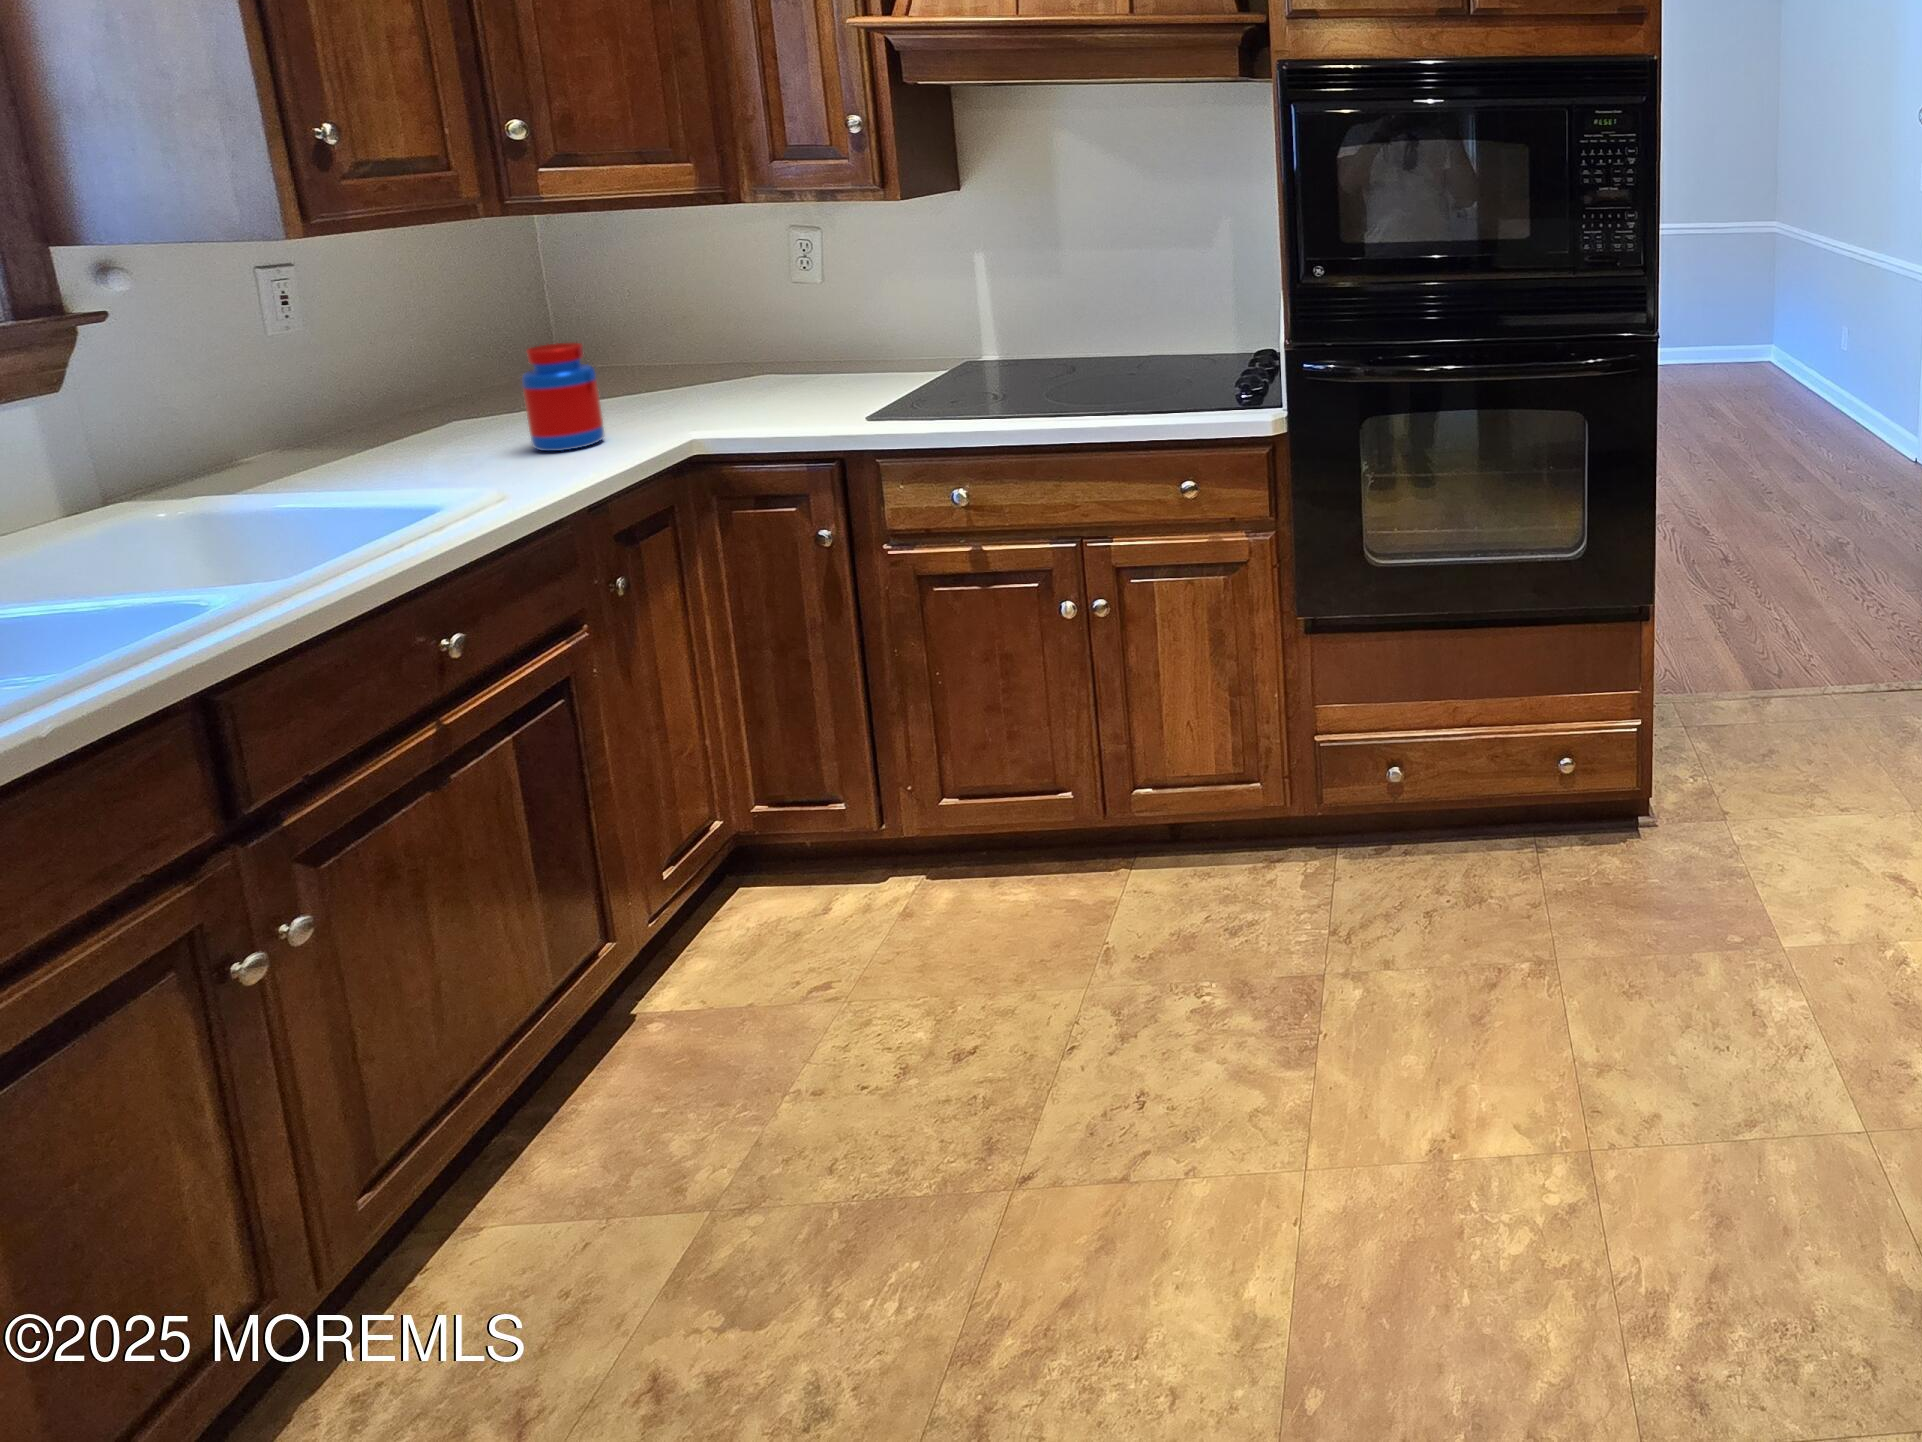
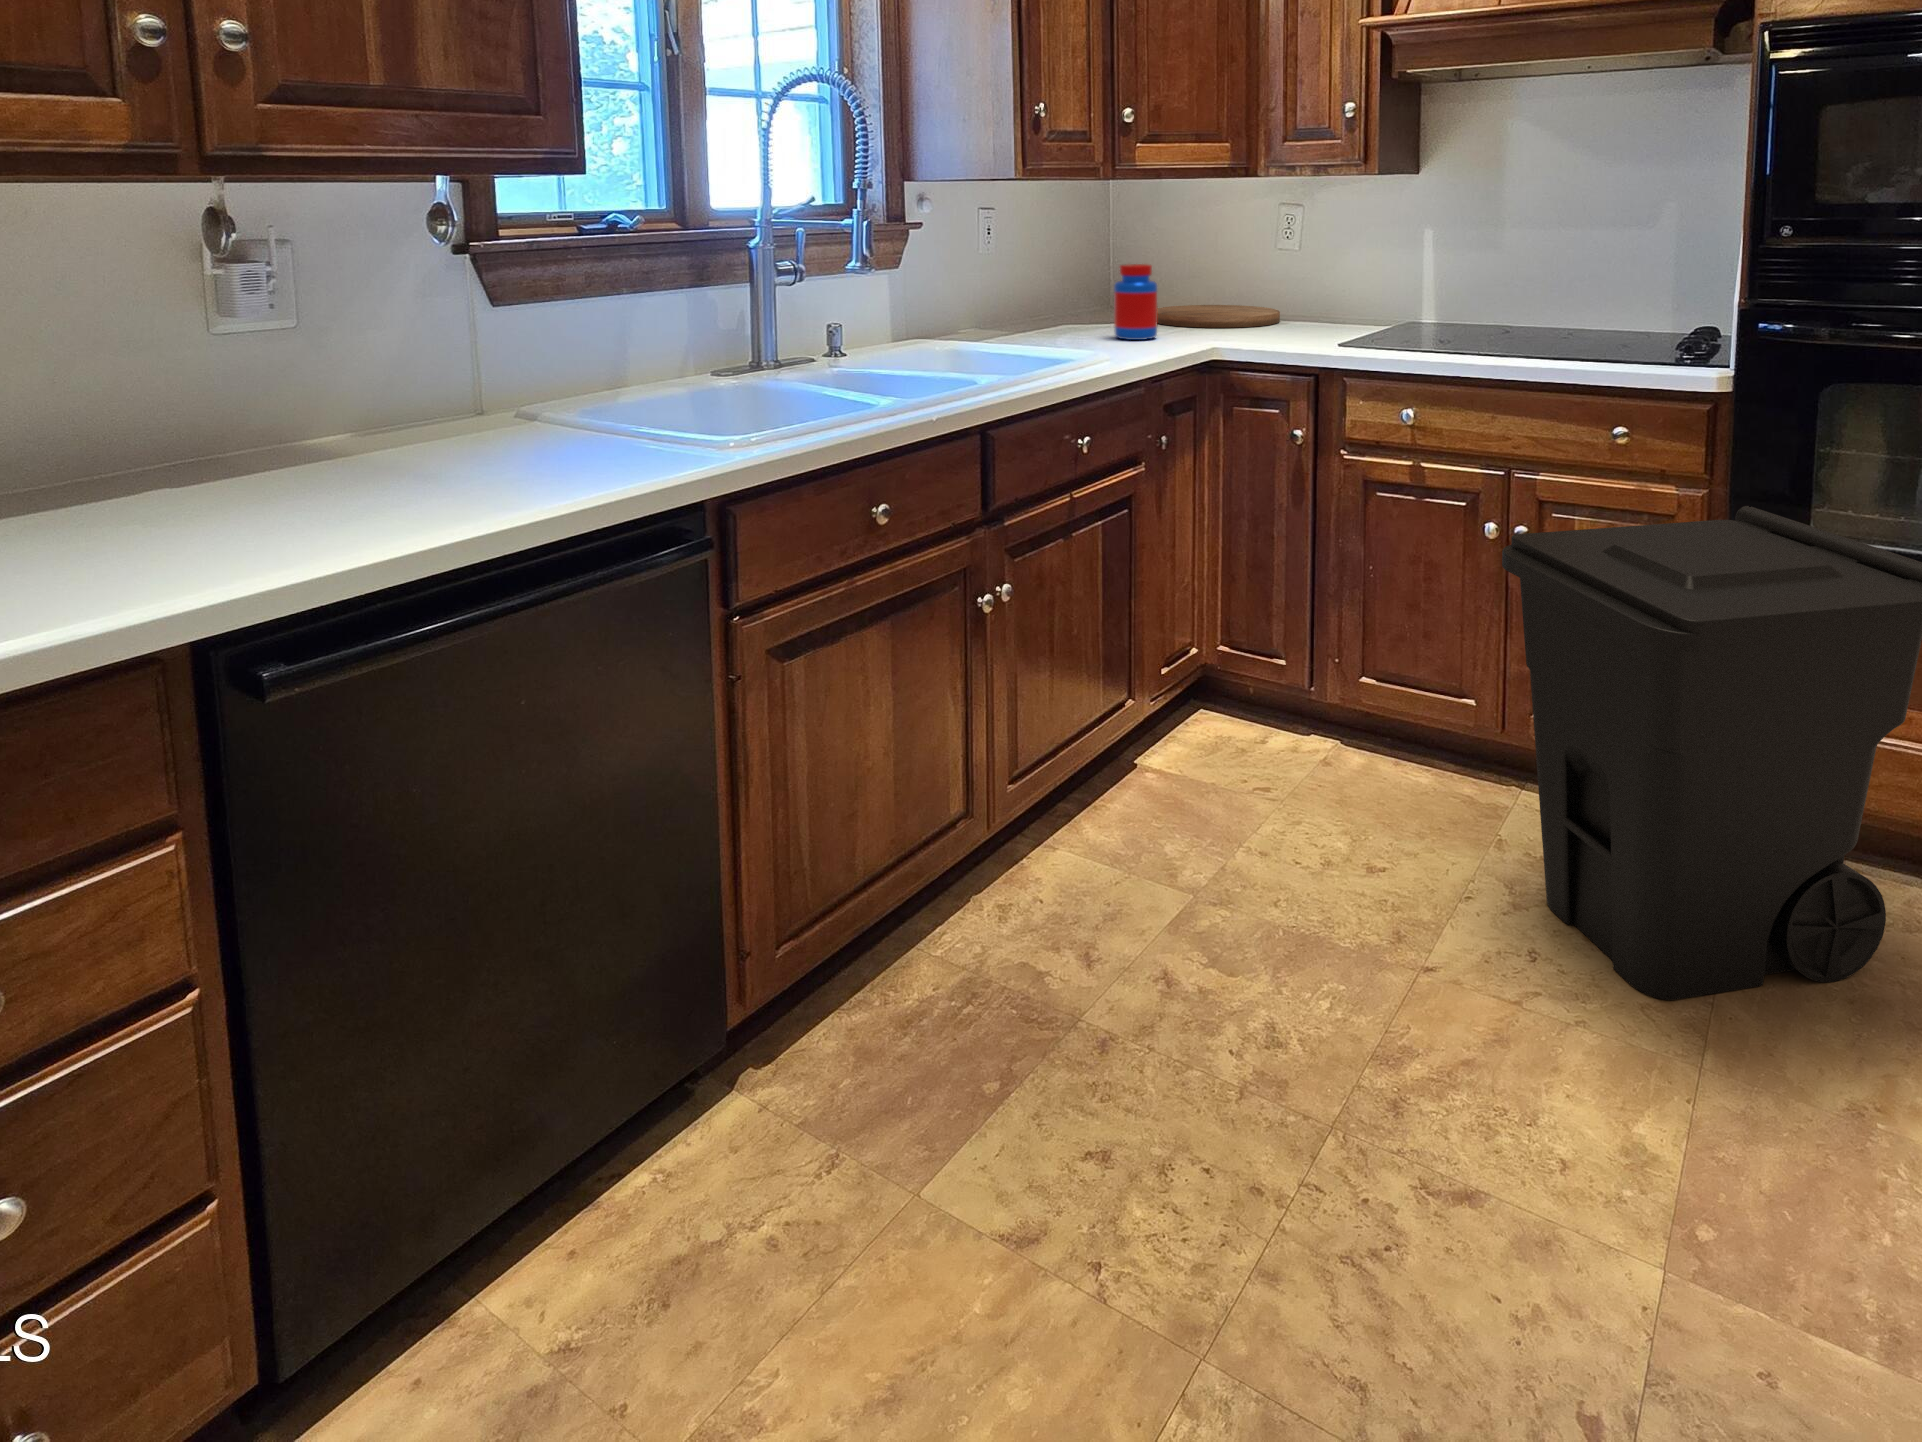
cutting board: none [611,358,805,407] -> present [1157,305,1280,328]
trash can: none [1064,542,1493,1092] -> present [1502,506,1922,1000]

